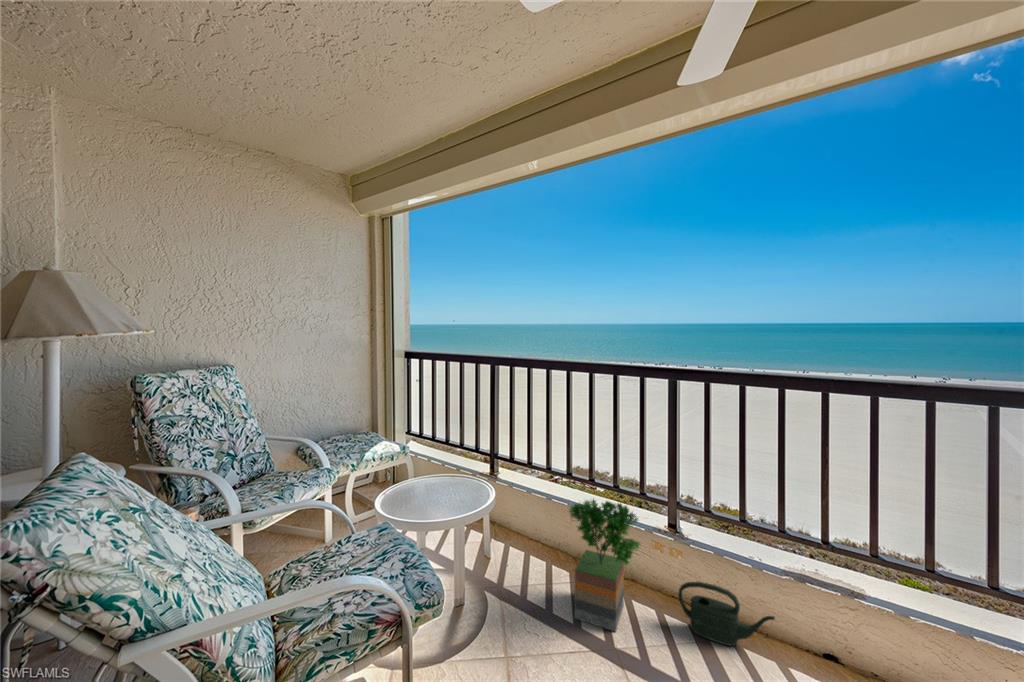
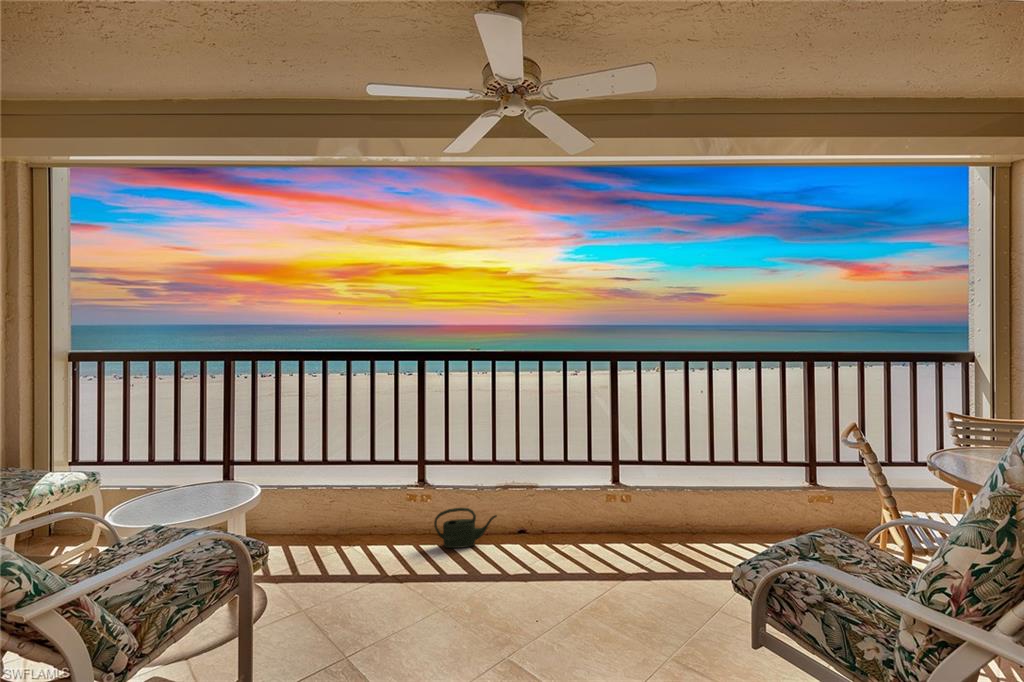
potted tree: present [569,499,641,632] -> none [339,464,407,571]

